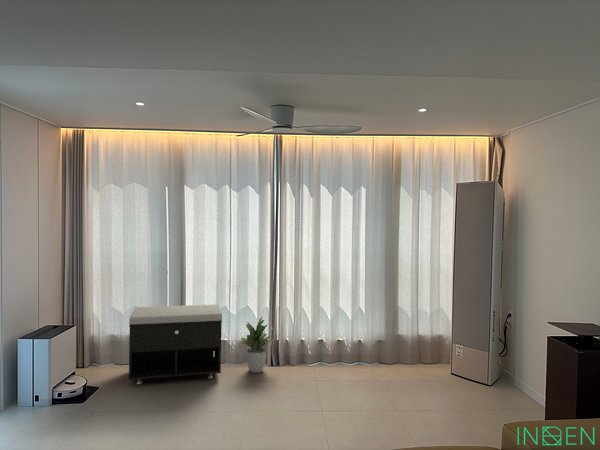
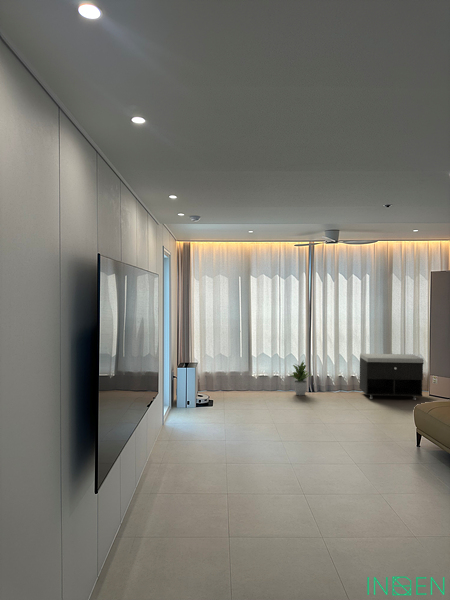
storage bench: present [129,305,222,384] -> present [359,354,424,400]

